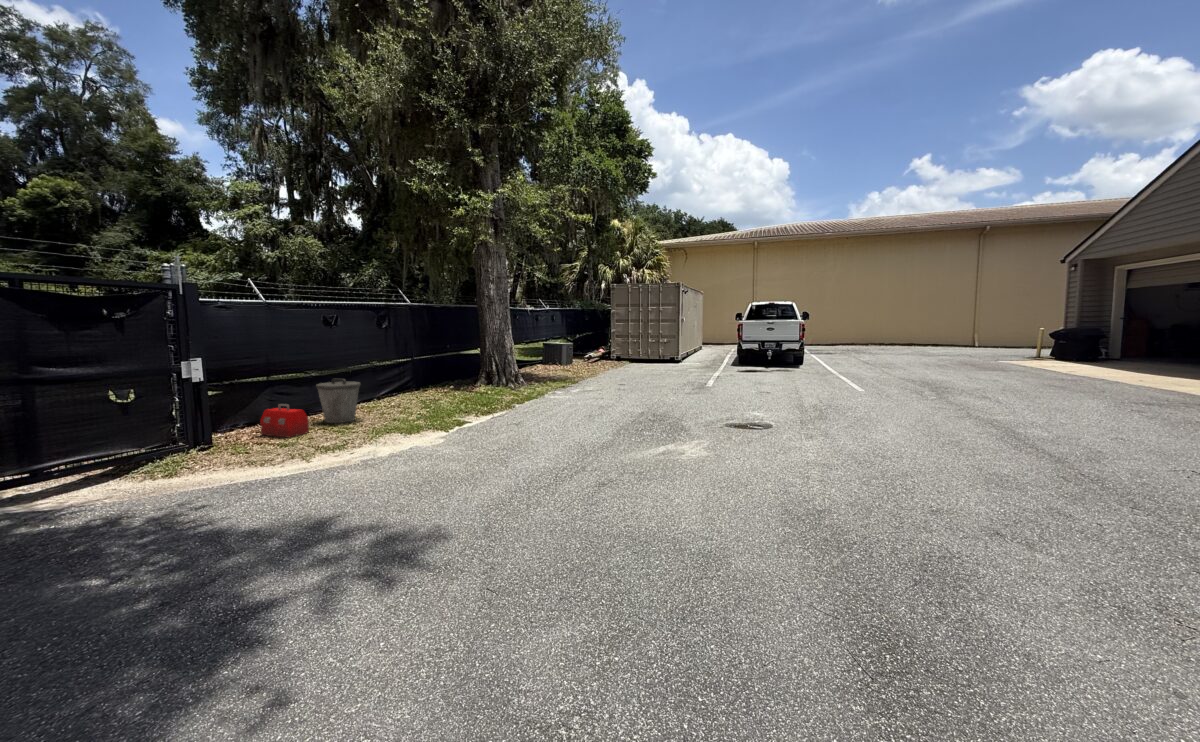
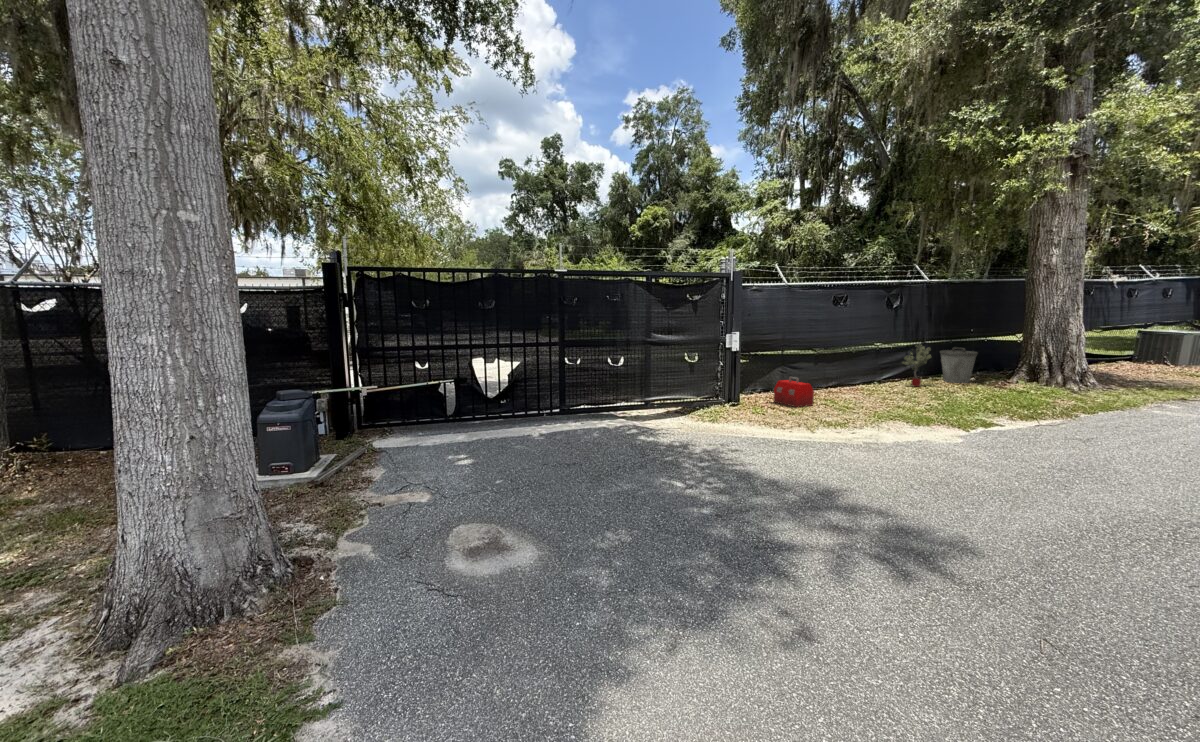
potted tree: none [398,358,425,400] -> present [903,343,931,387]
trash can: present [316,379,360,423] -> present [940,347,977,383]

